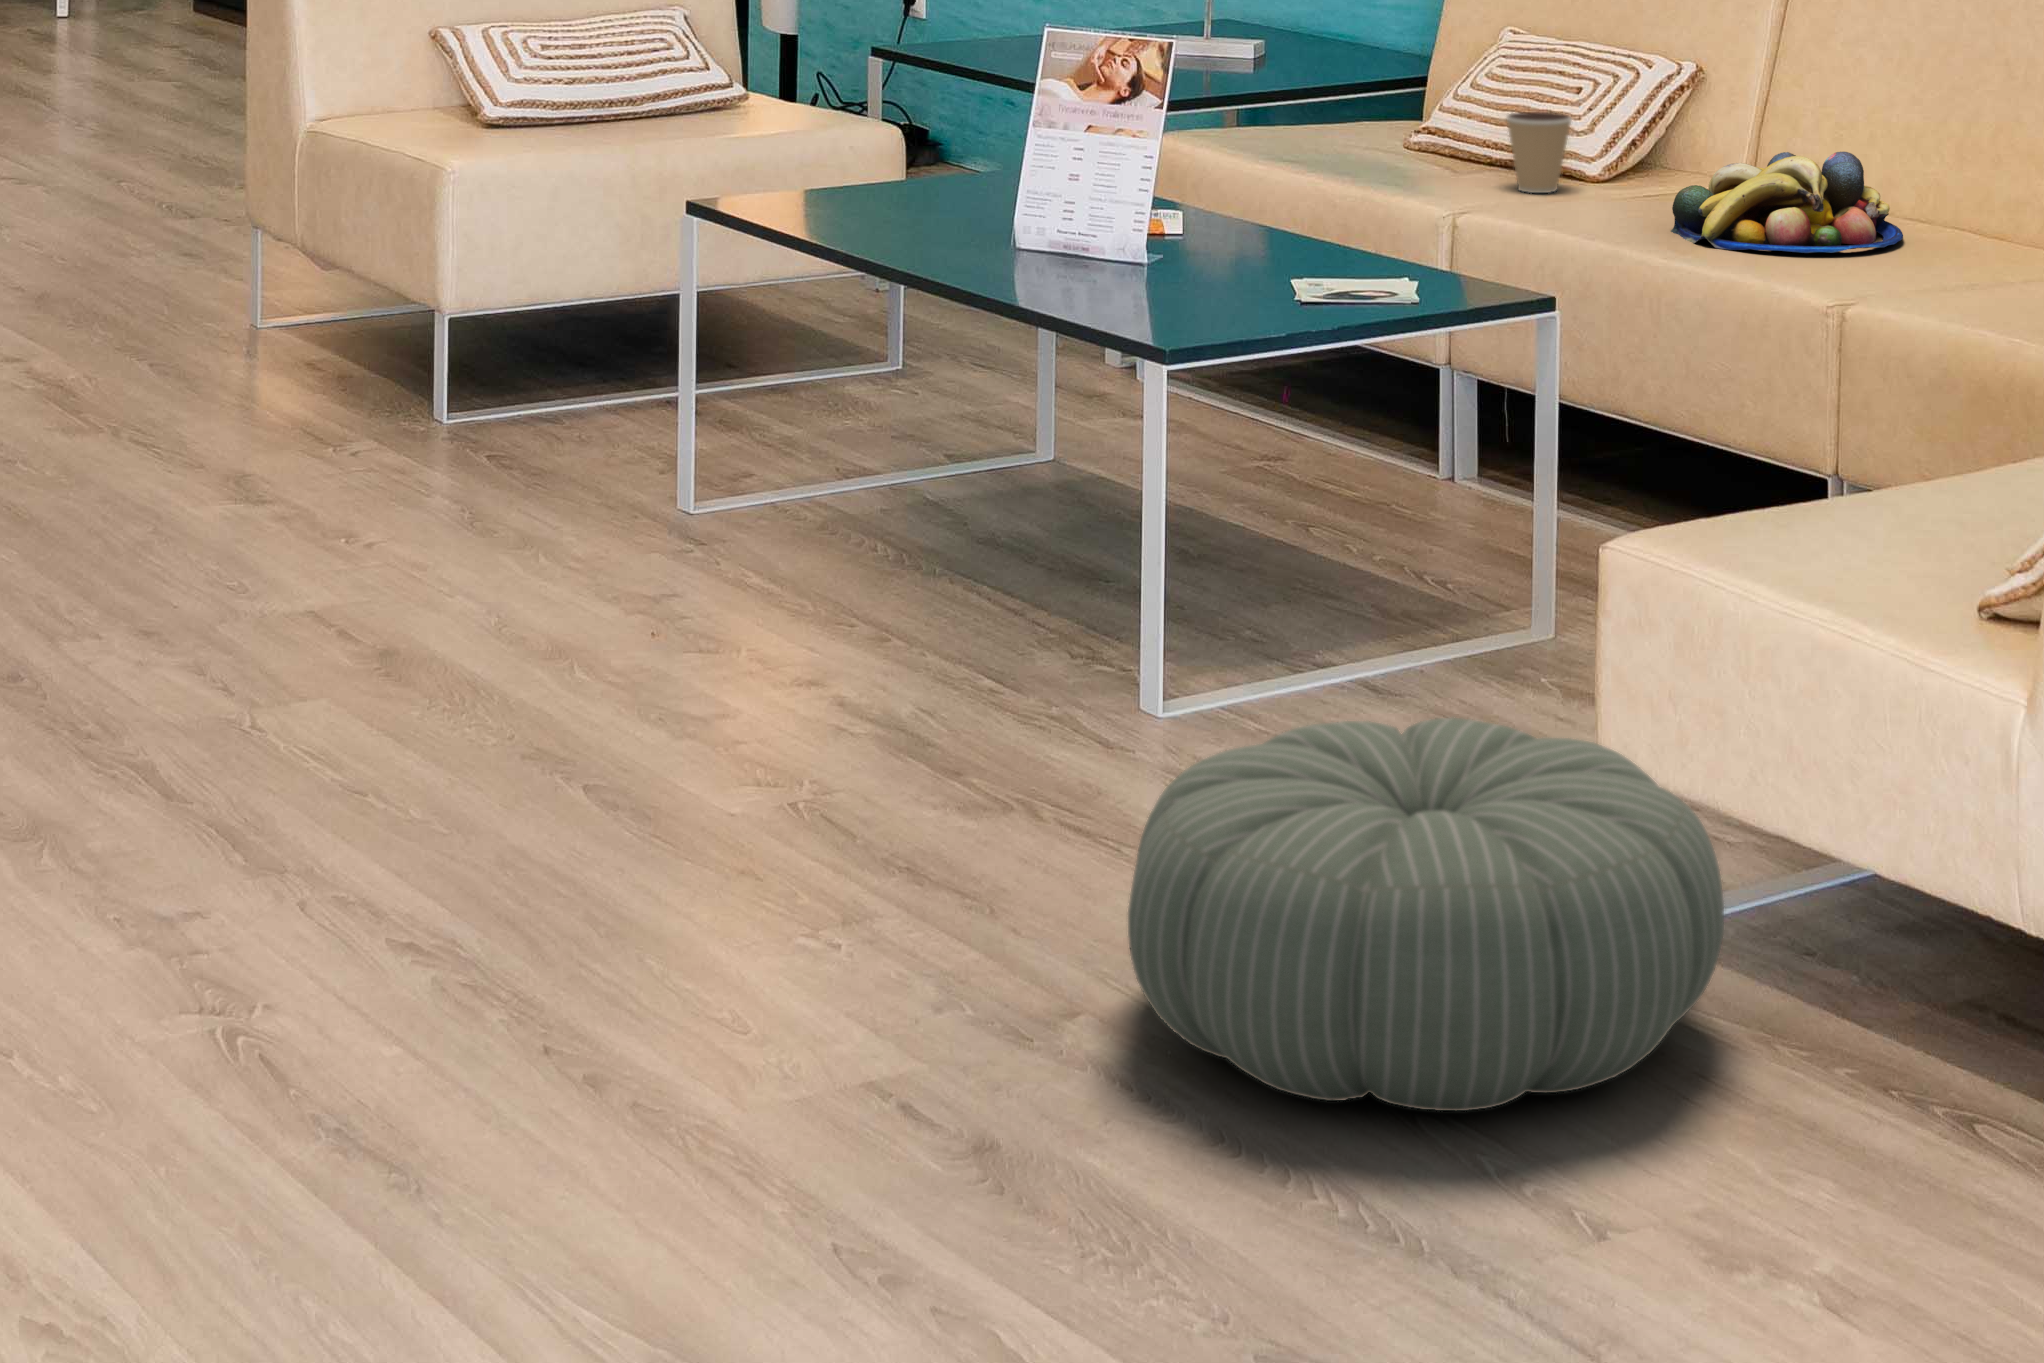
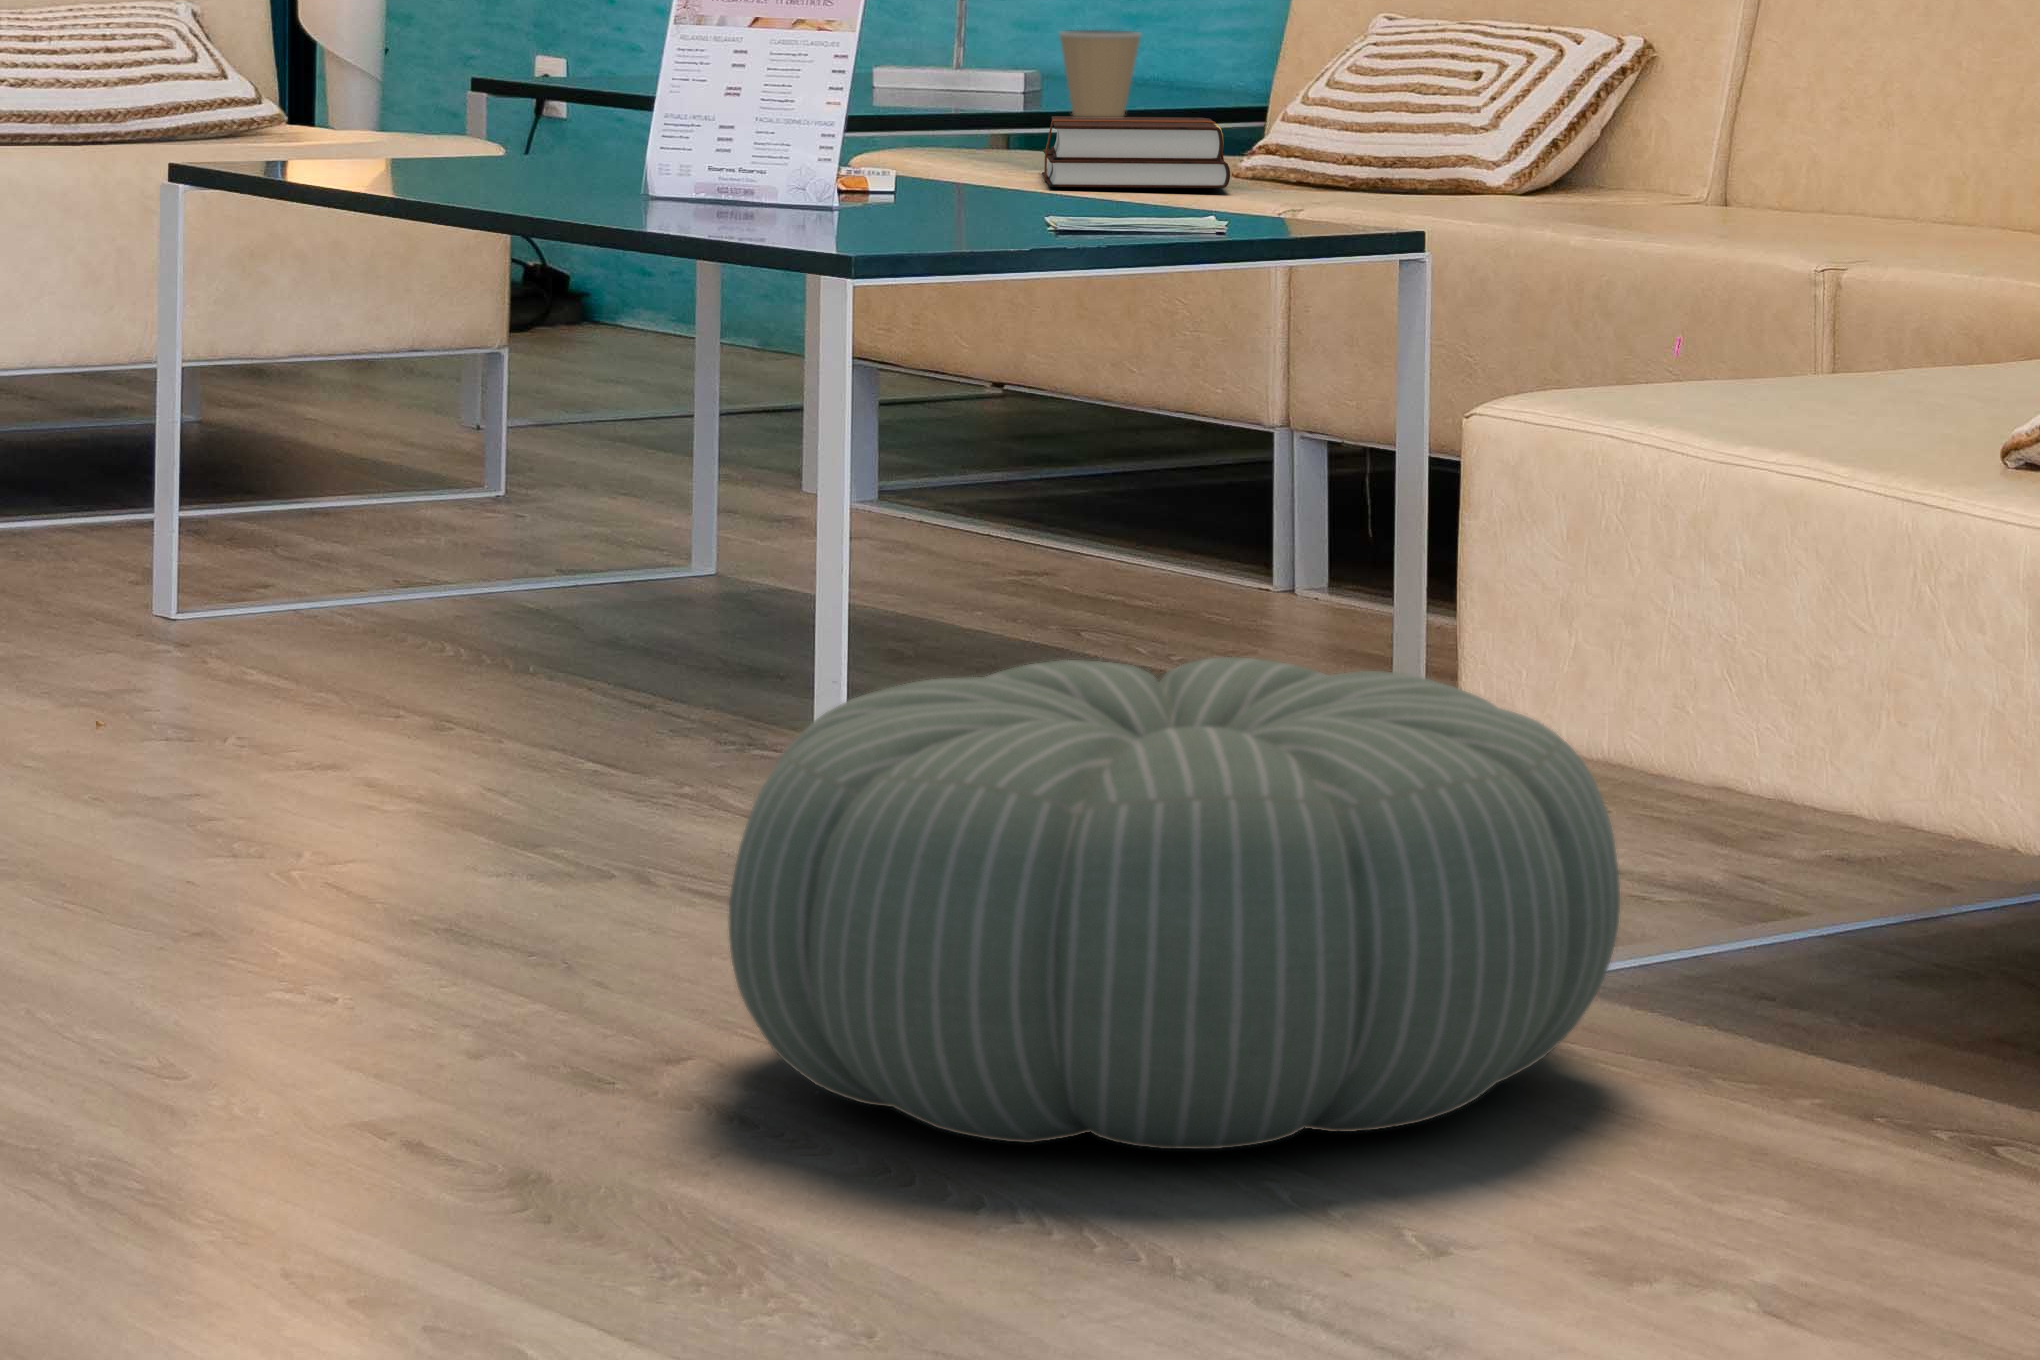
coffee cup: present [1506,112,1572,193] -> present [1060,30,1141,117]
hardback book: none [1274,126,1406,190] -> present [1042,116,1230,188]
fruit bowl: present [1671,152,1903,253] -> none [1604,112,1940,238]

